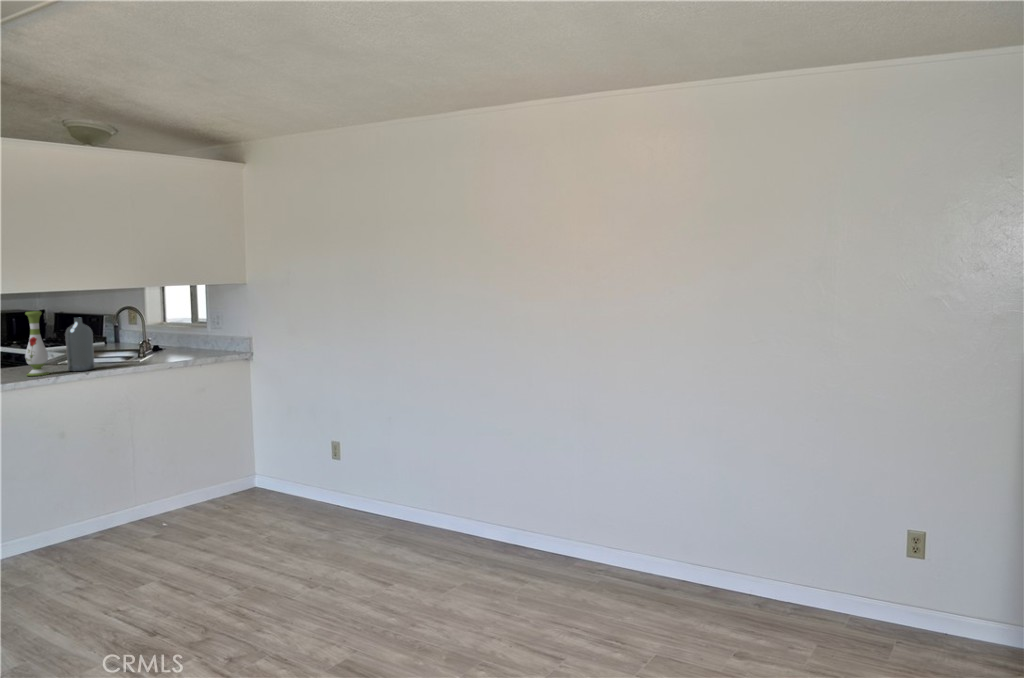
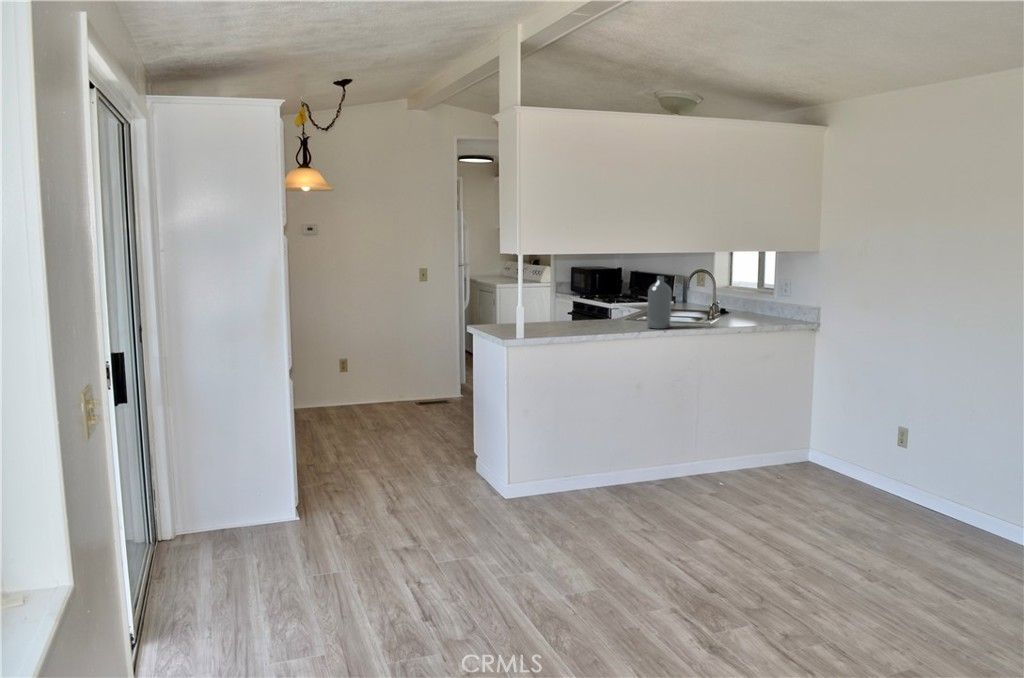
vase: present [25,311,49,376] -> none [613,268,632,329]

